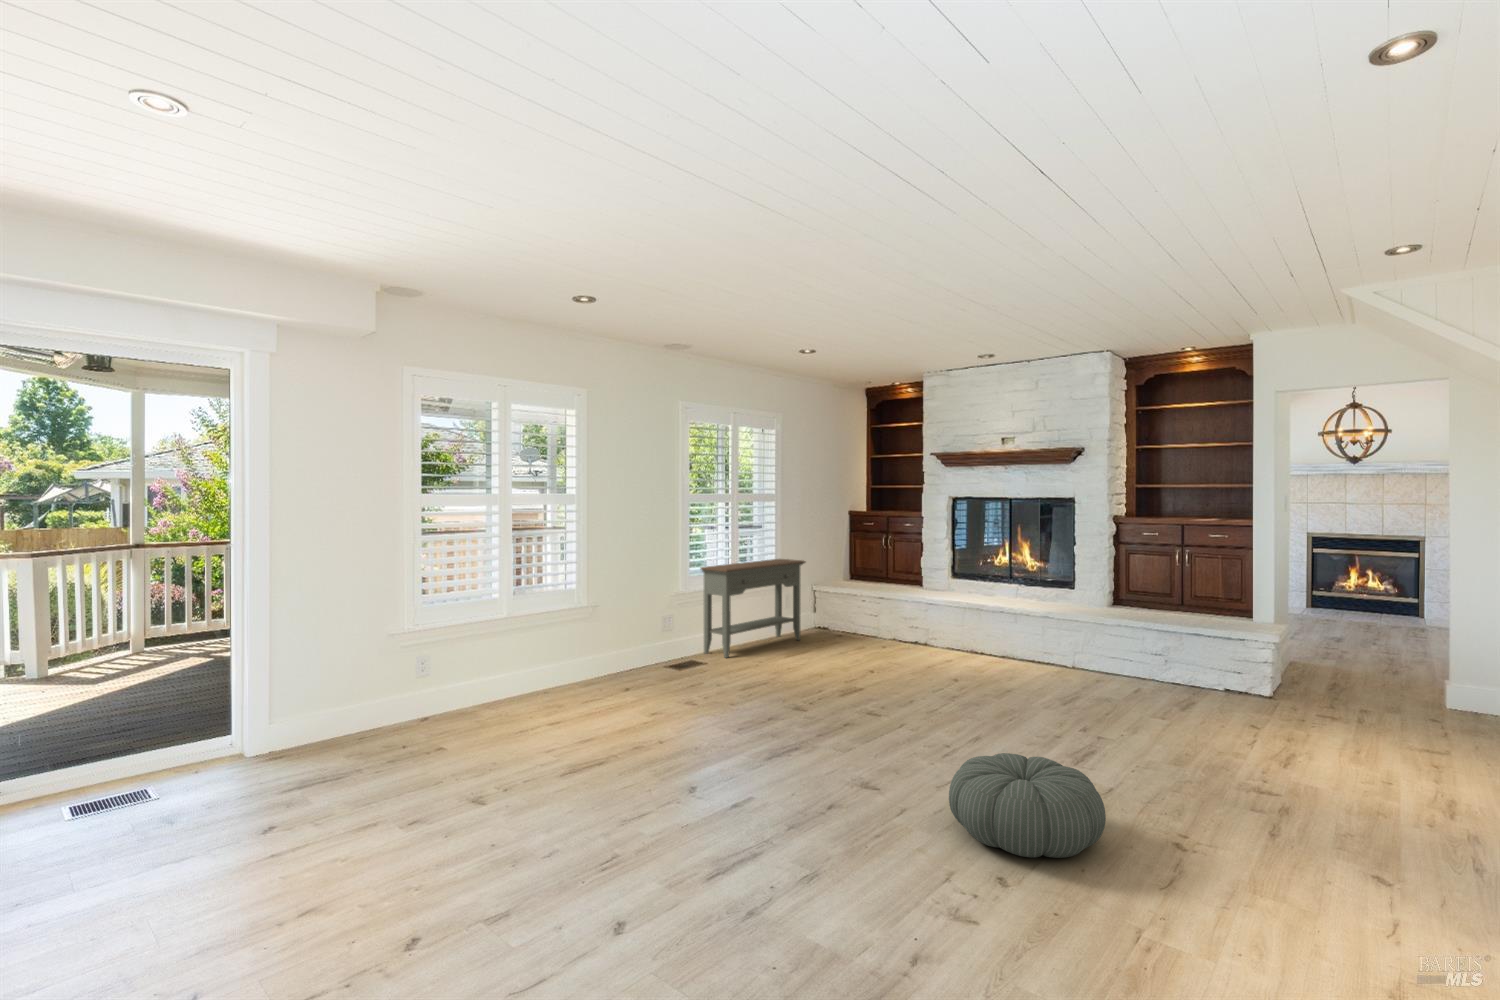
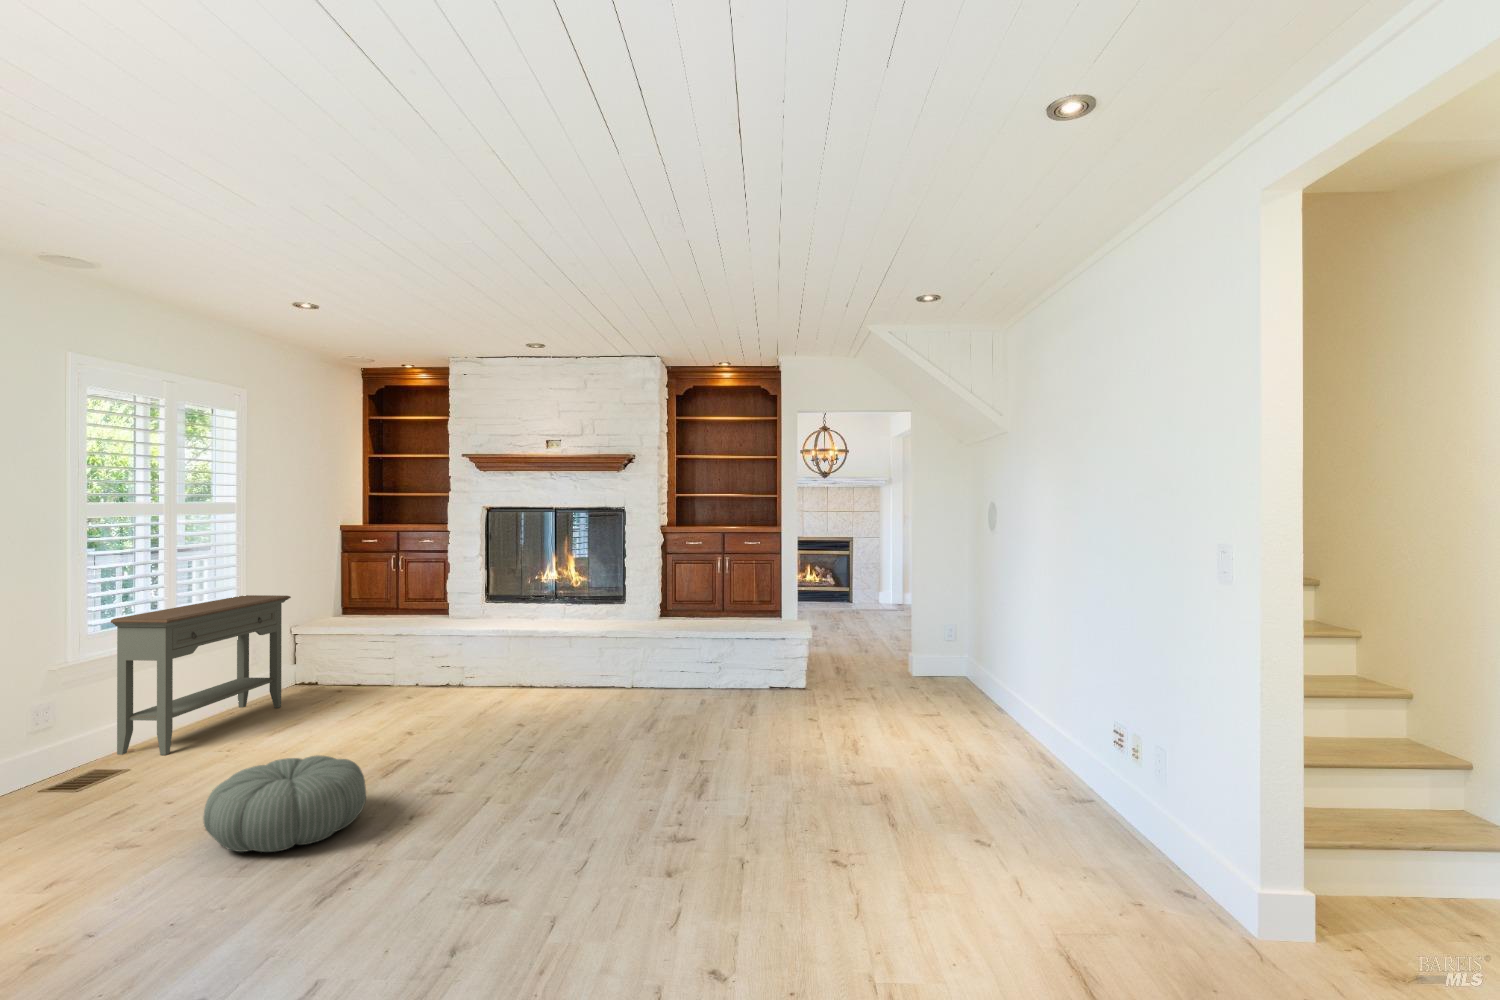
pouf: present [949,753,1106,858] -> present [203,755,366,852]

